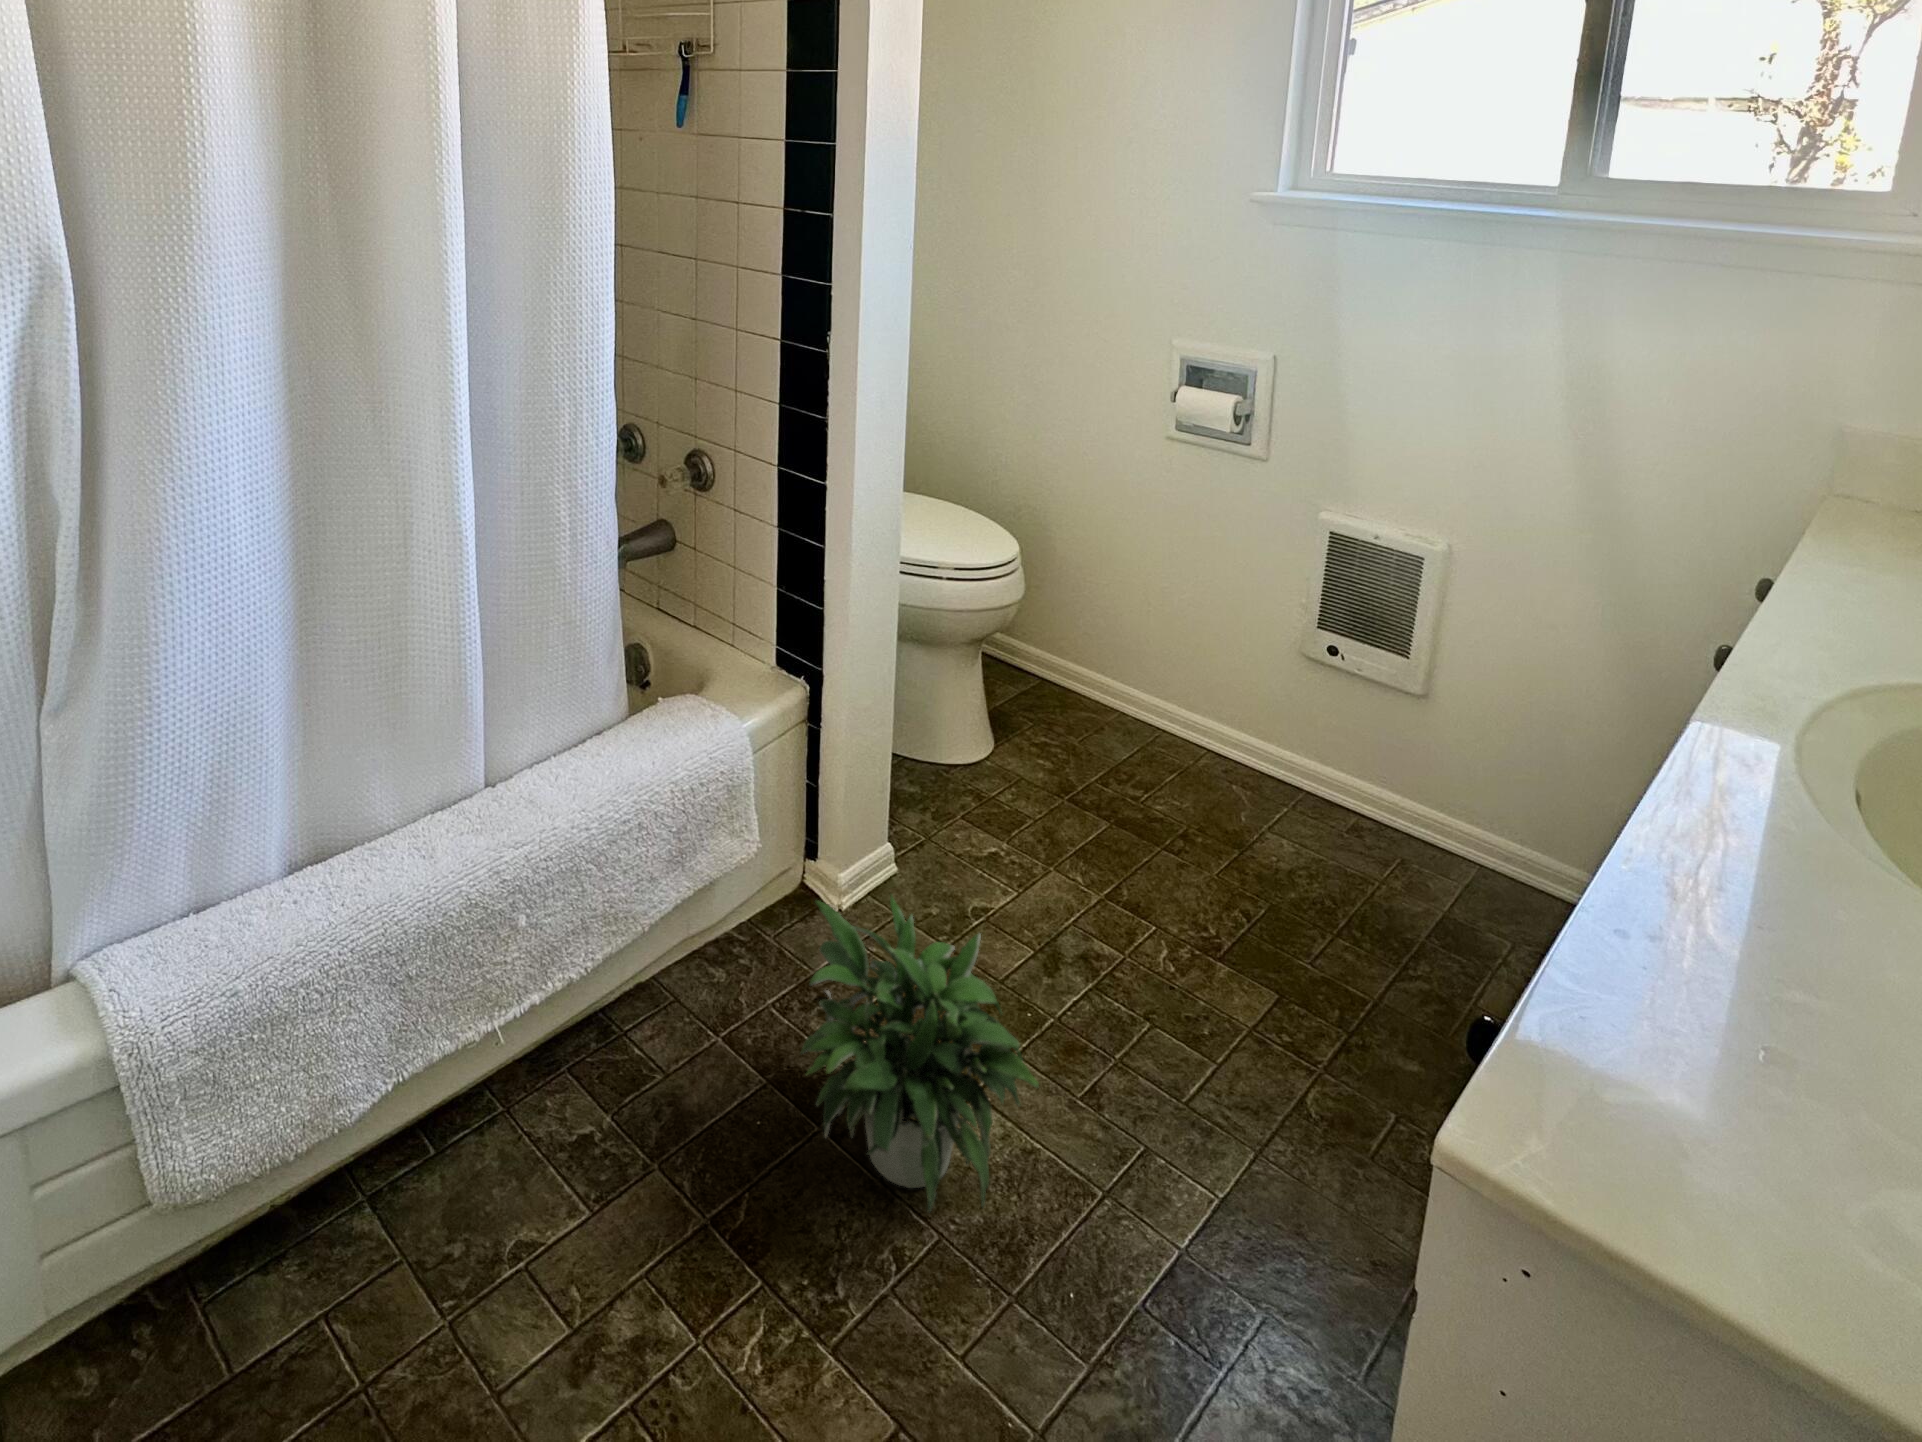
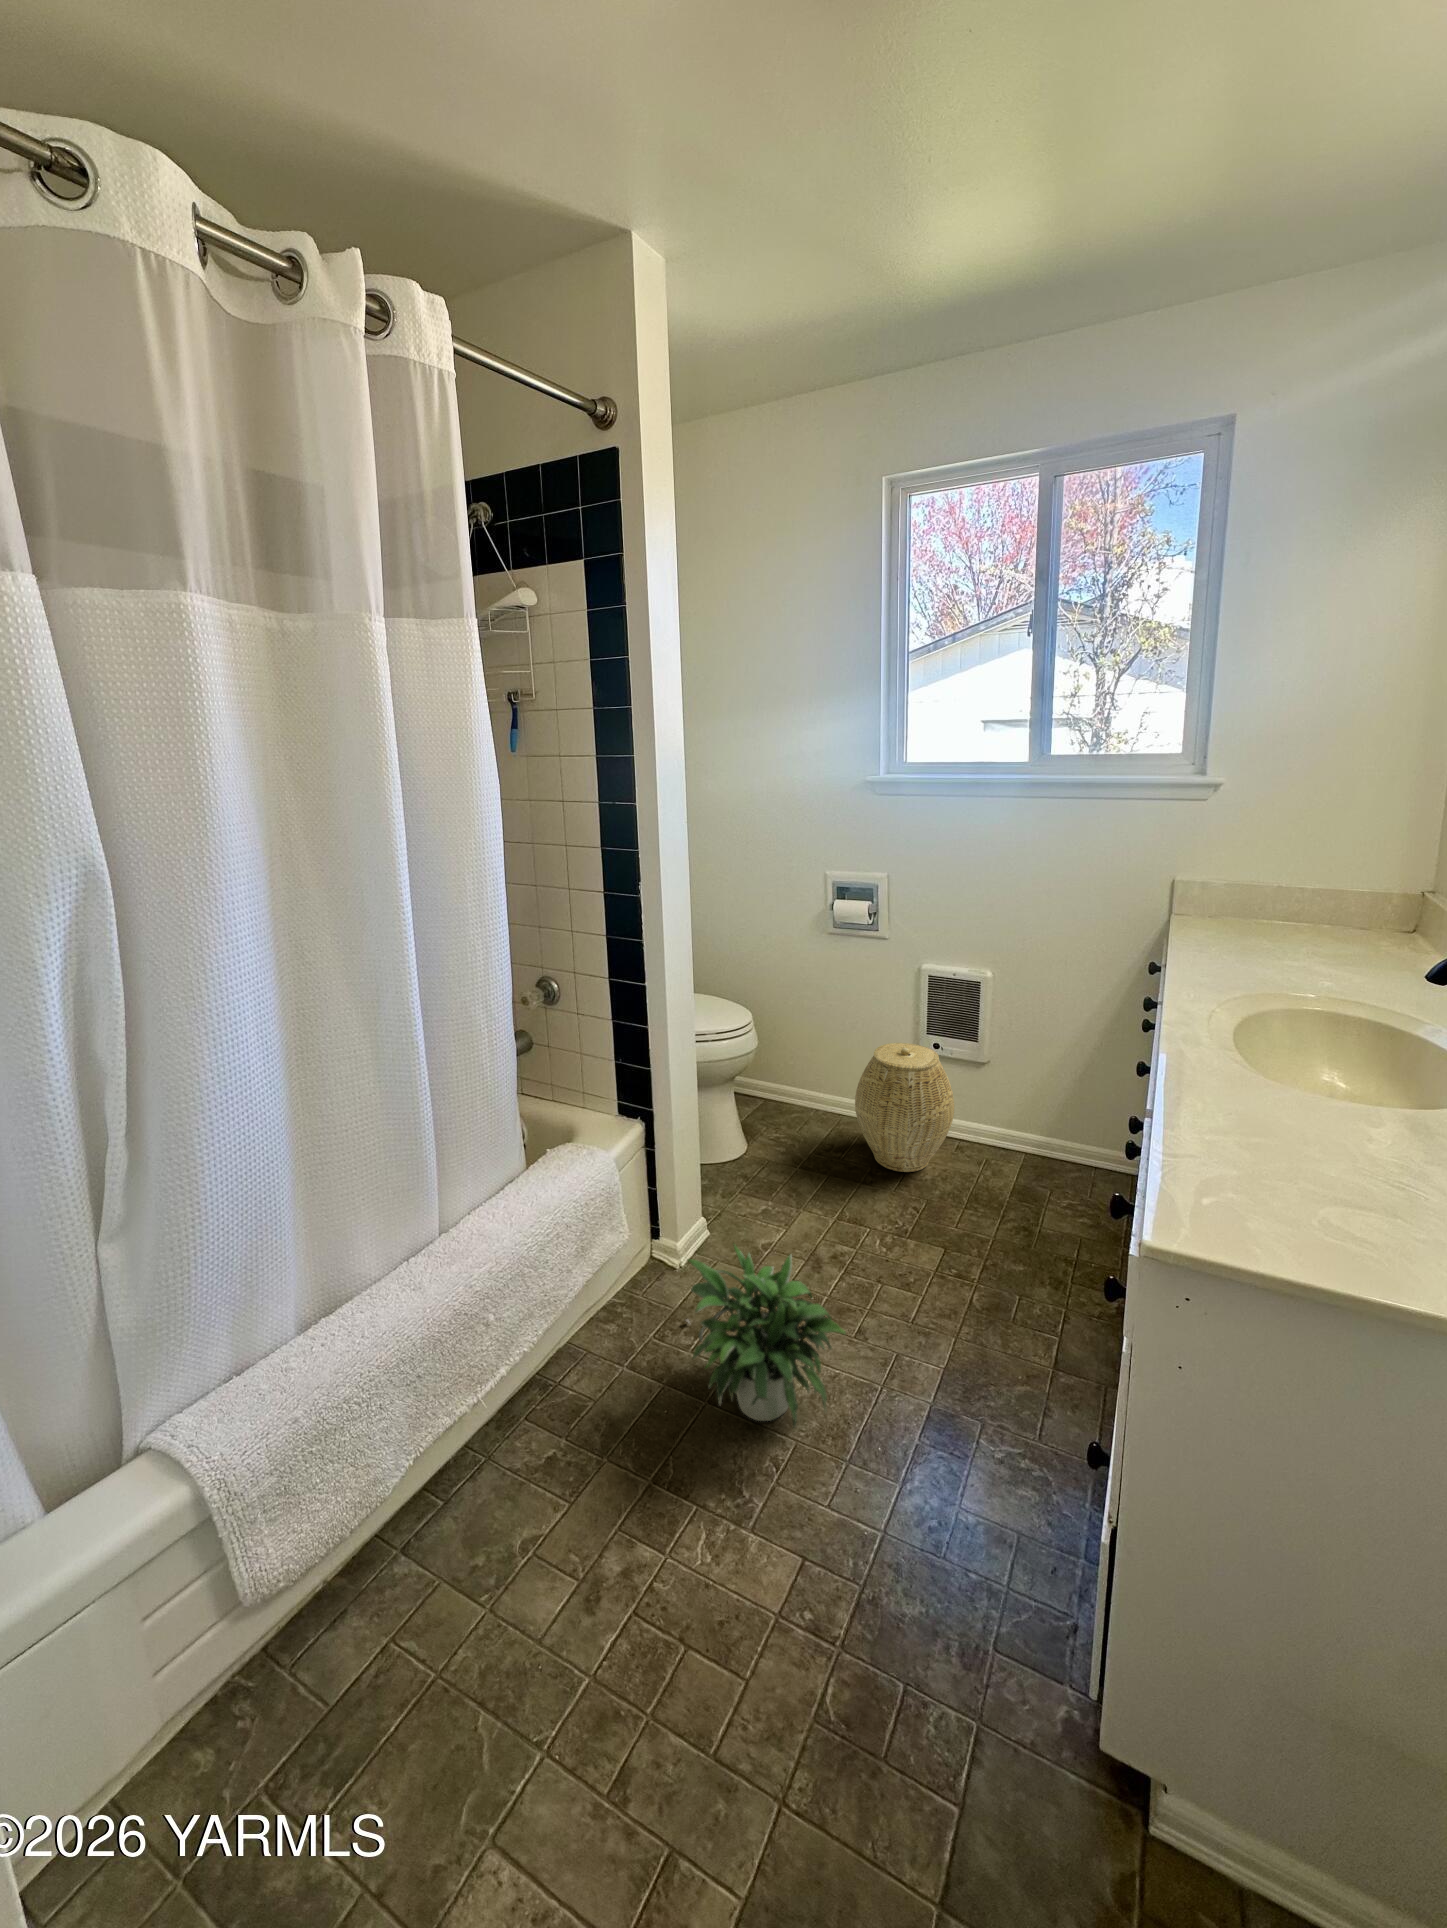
woven basket: none [1168,630,1343,848] -> present [855,1043,954,1172]

